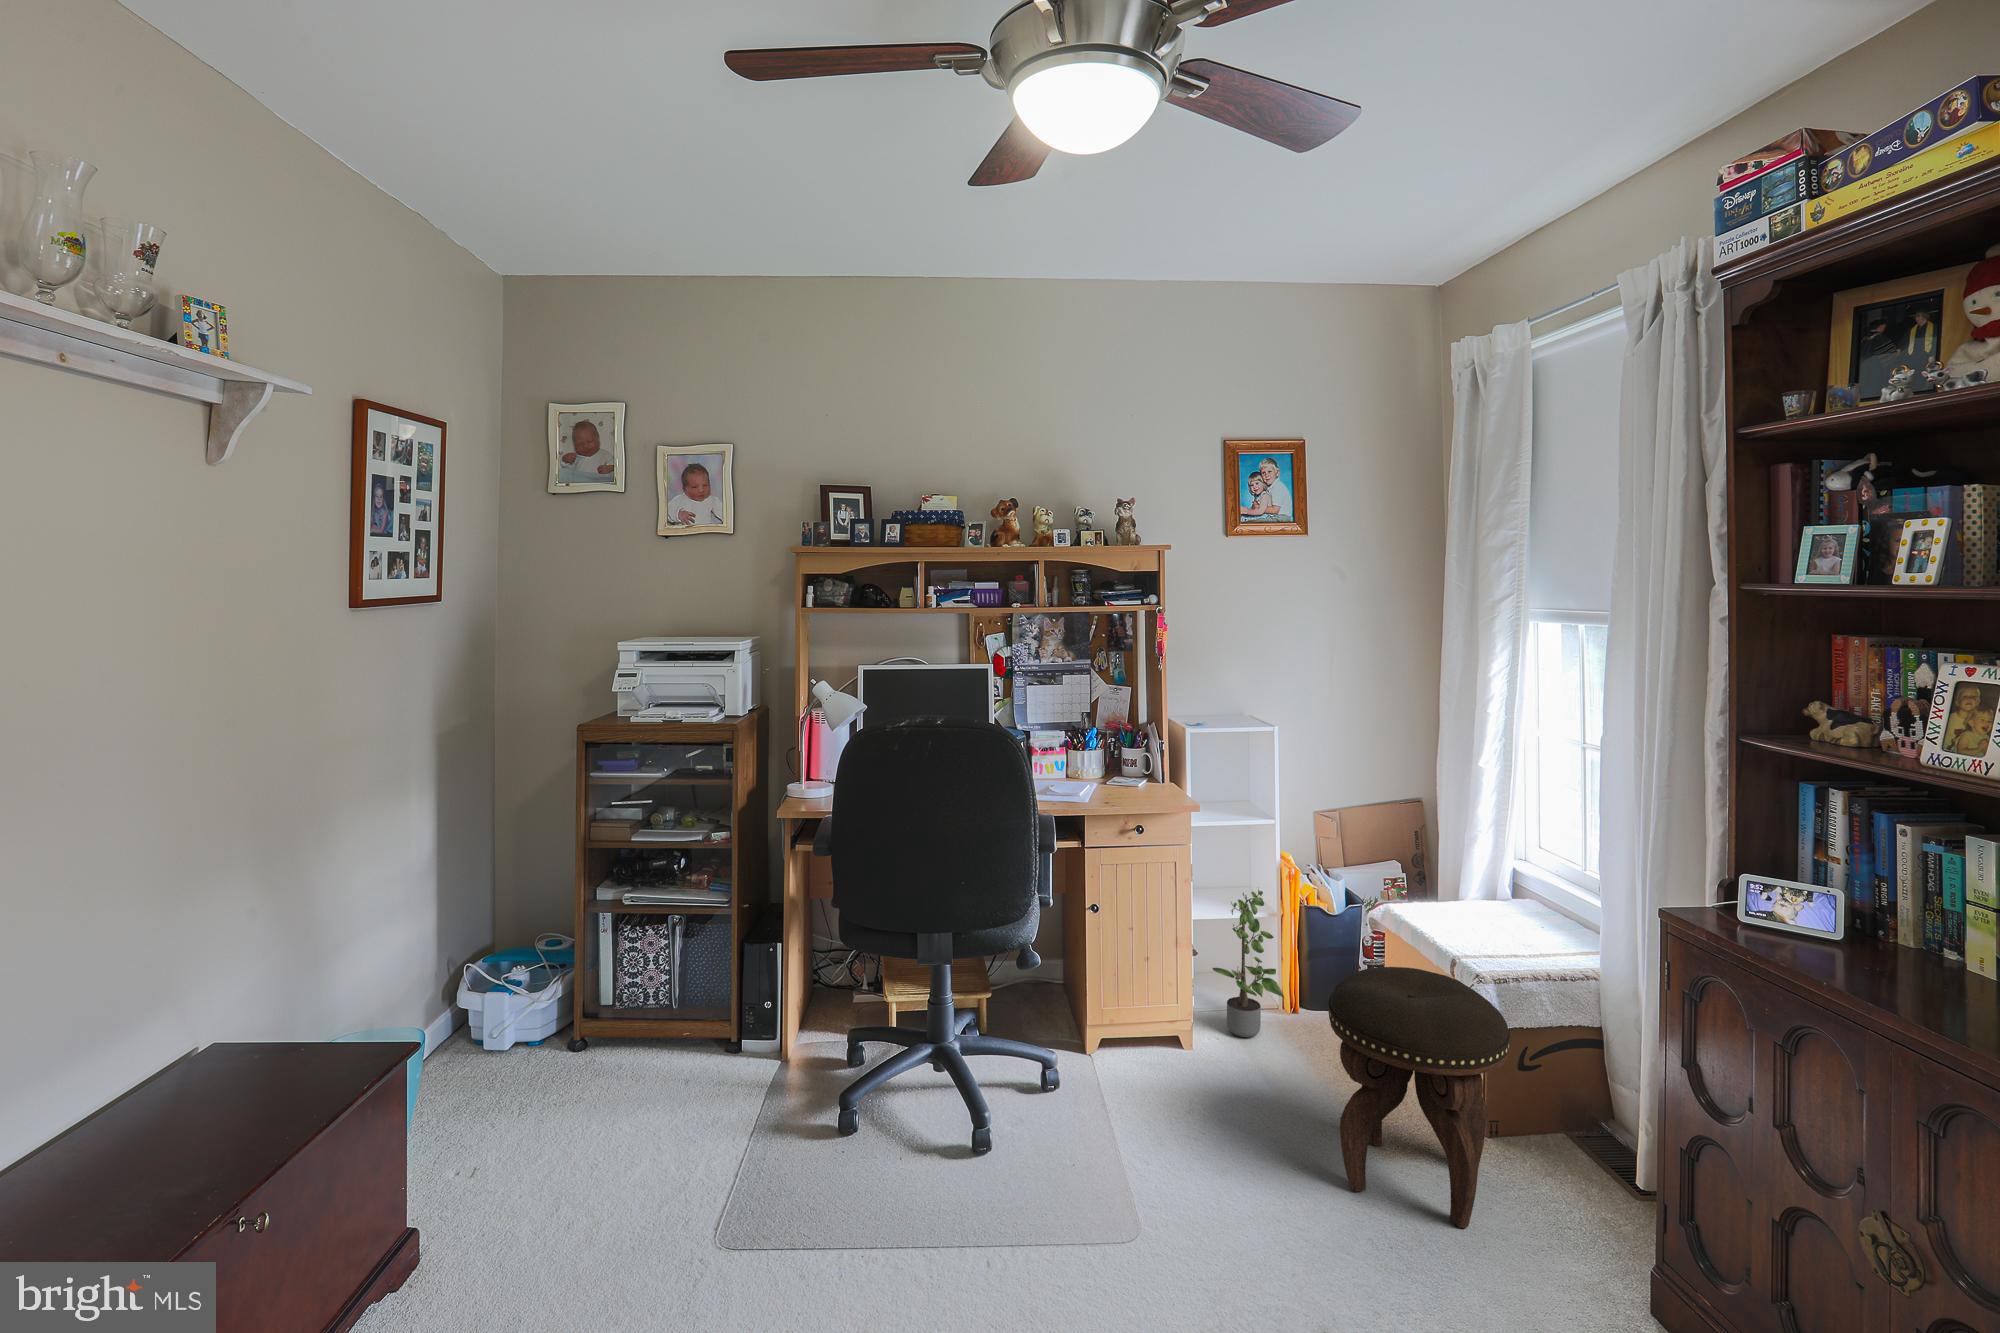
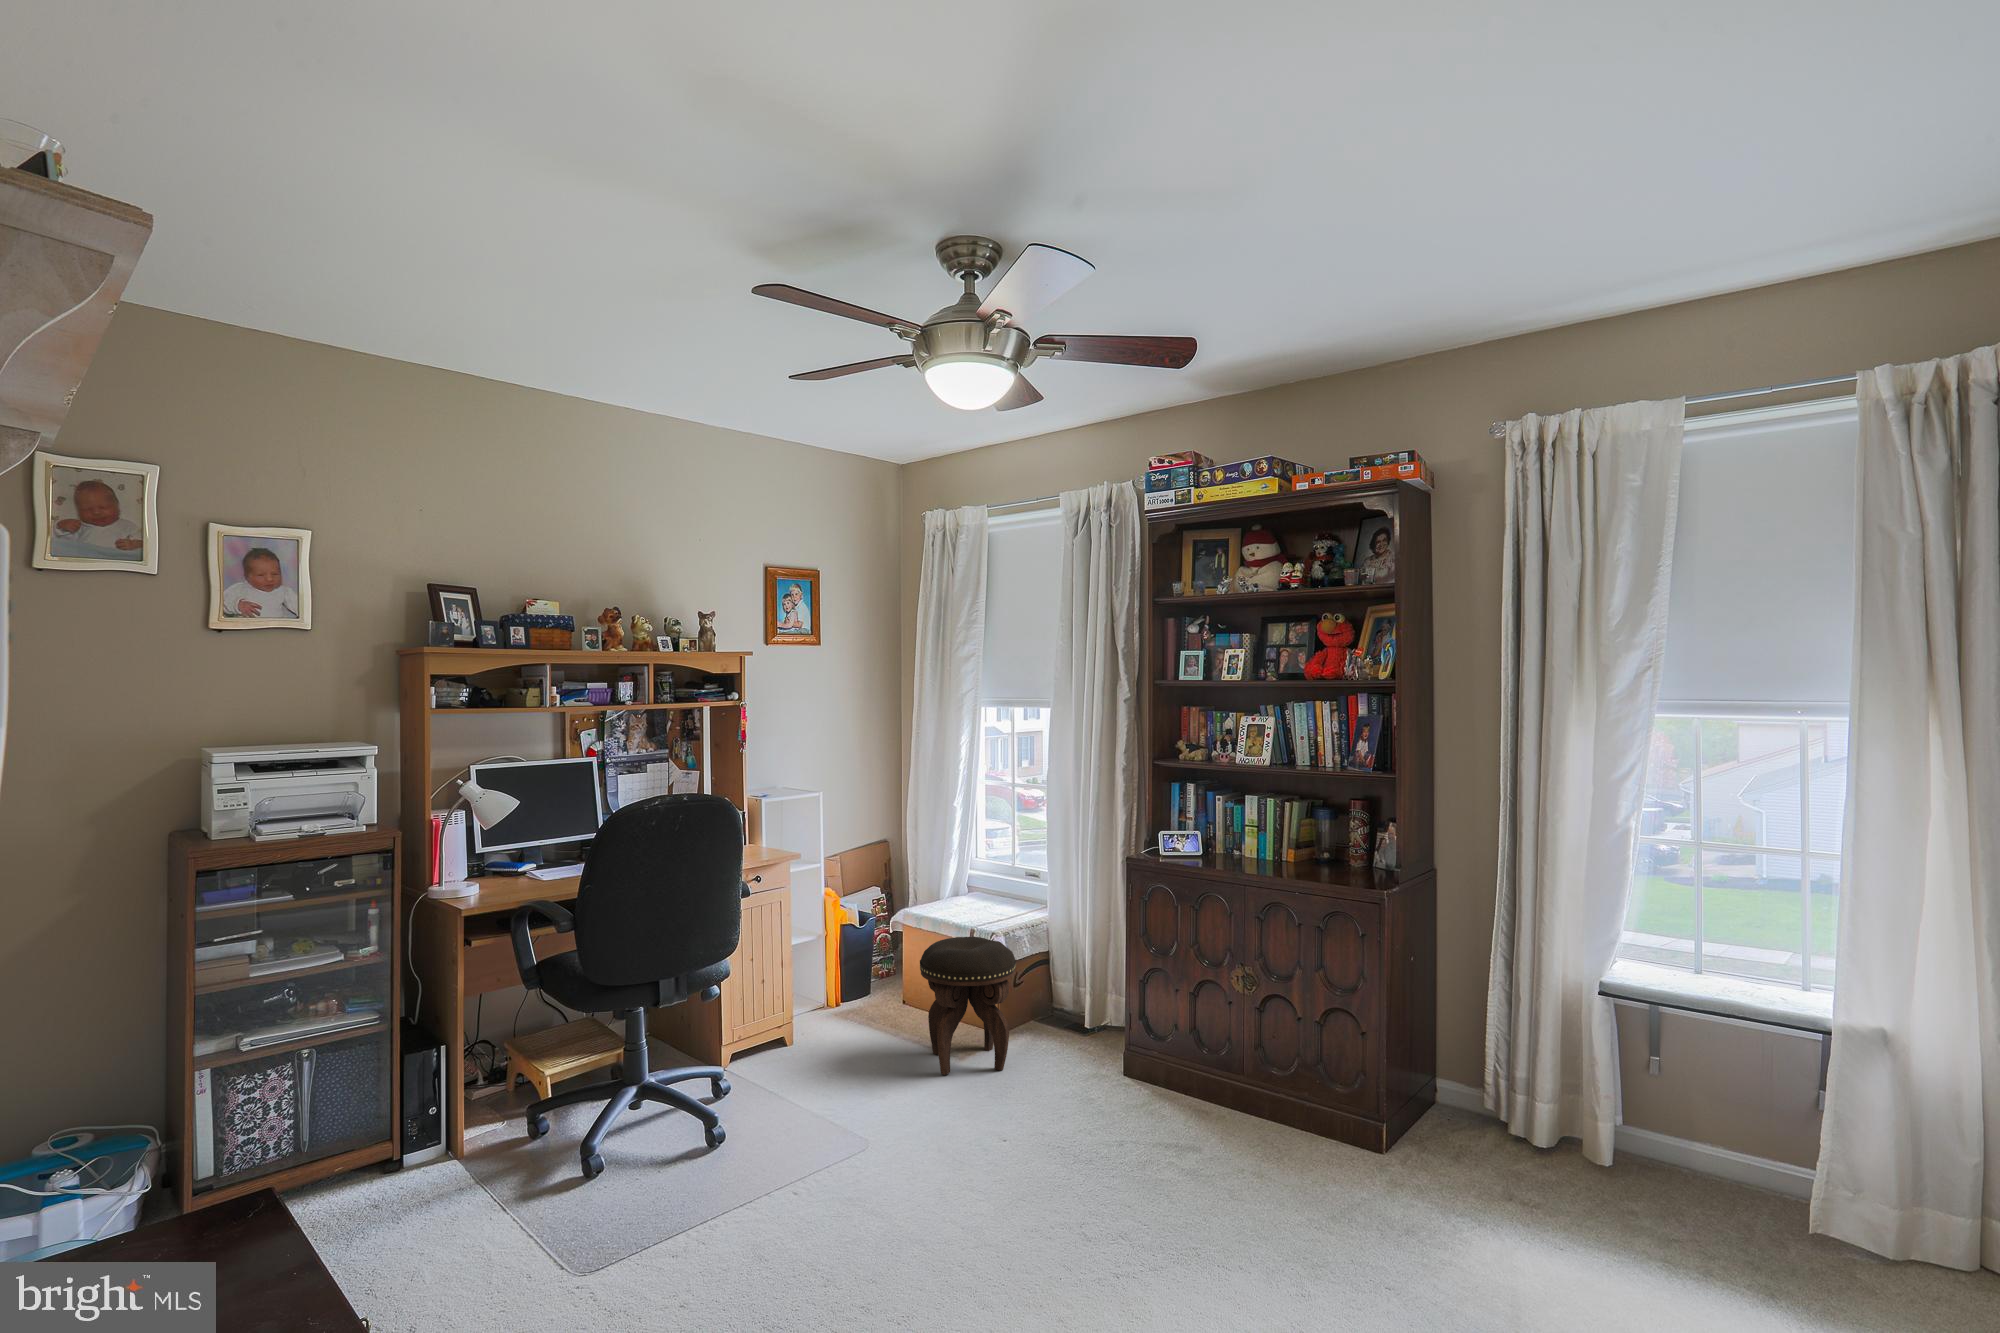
potted plant: present [1212,890,1284,1037] -> none [799,916,845,1031]

